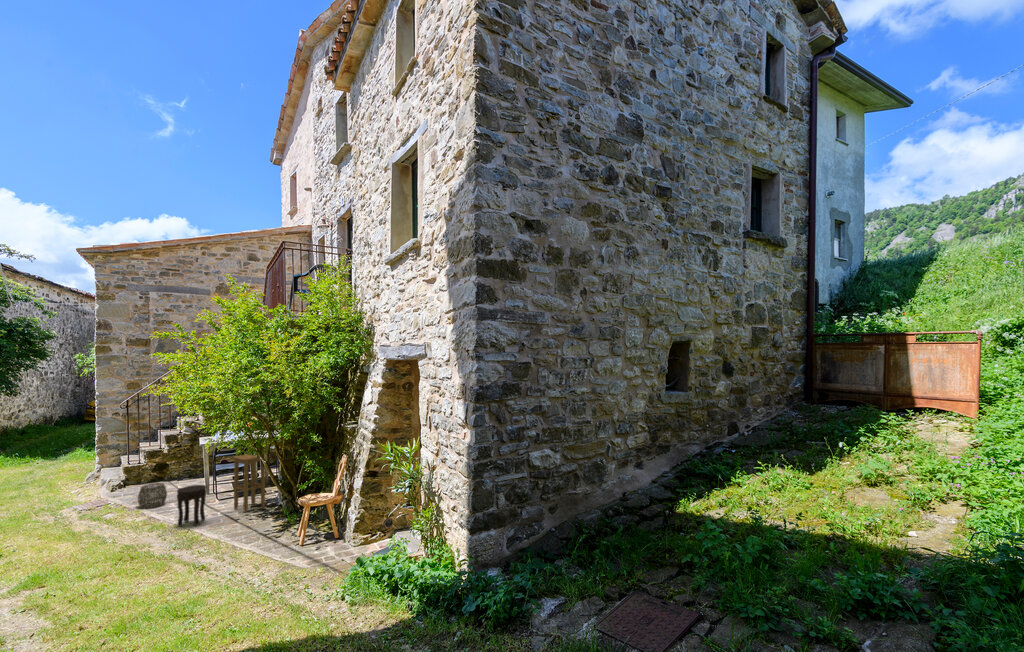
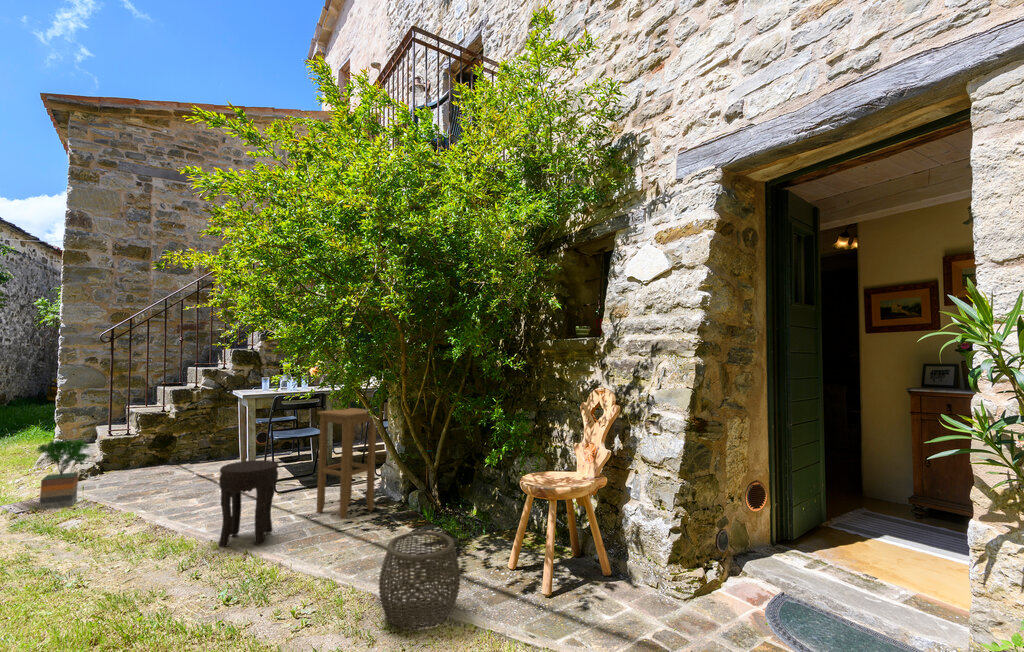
potted tree: none [89,472,119,511] -> present [37,439,91,510]
woven basket: present [138,483,167,509] -> present [379,531,460,630]

